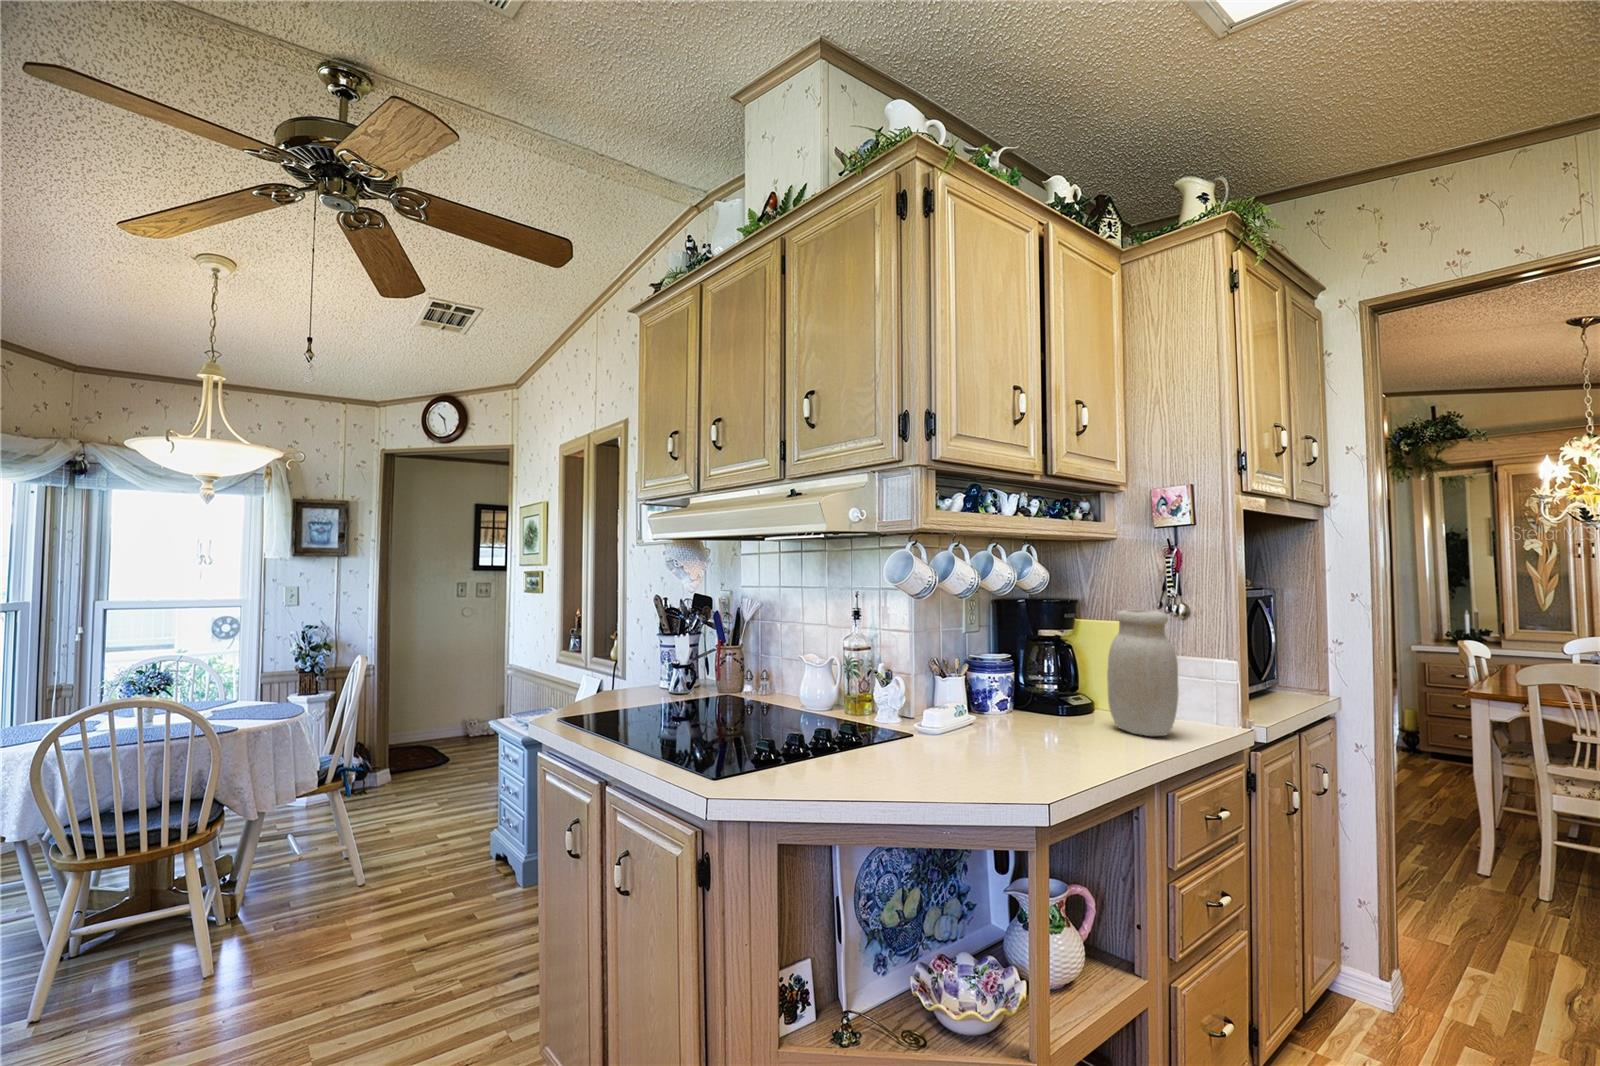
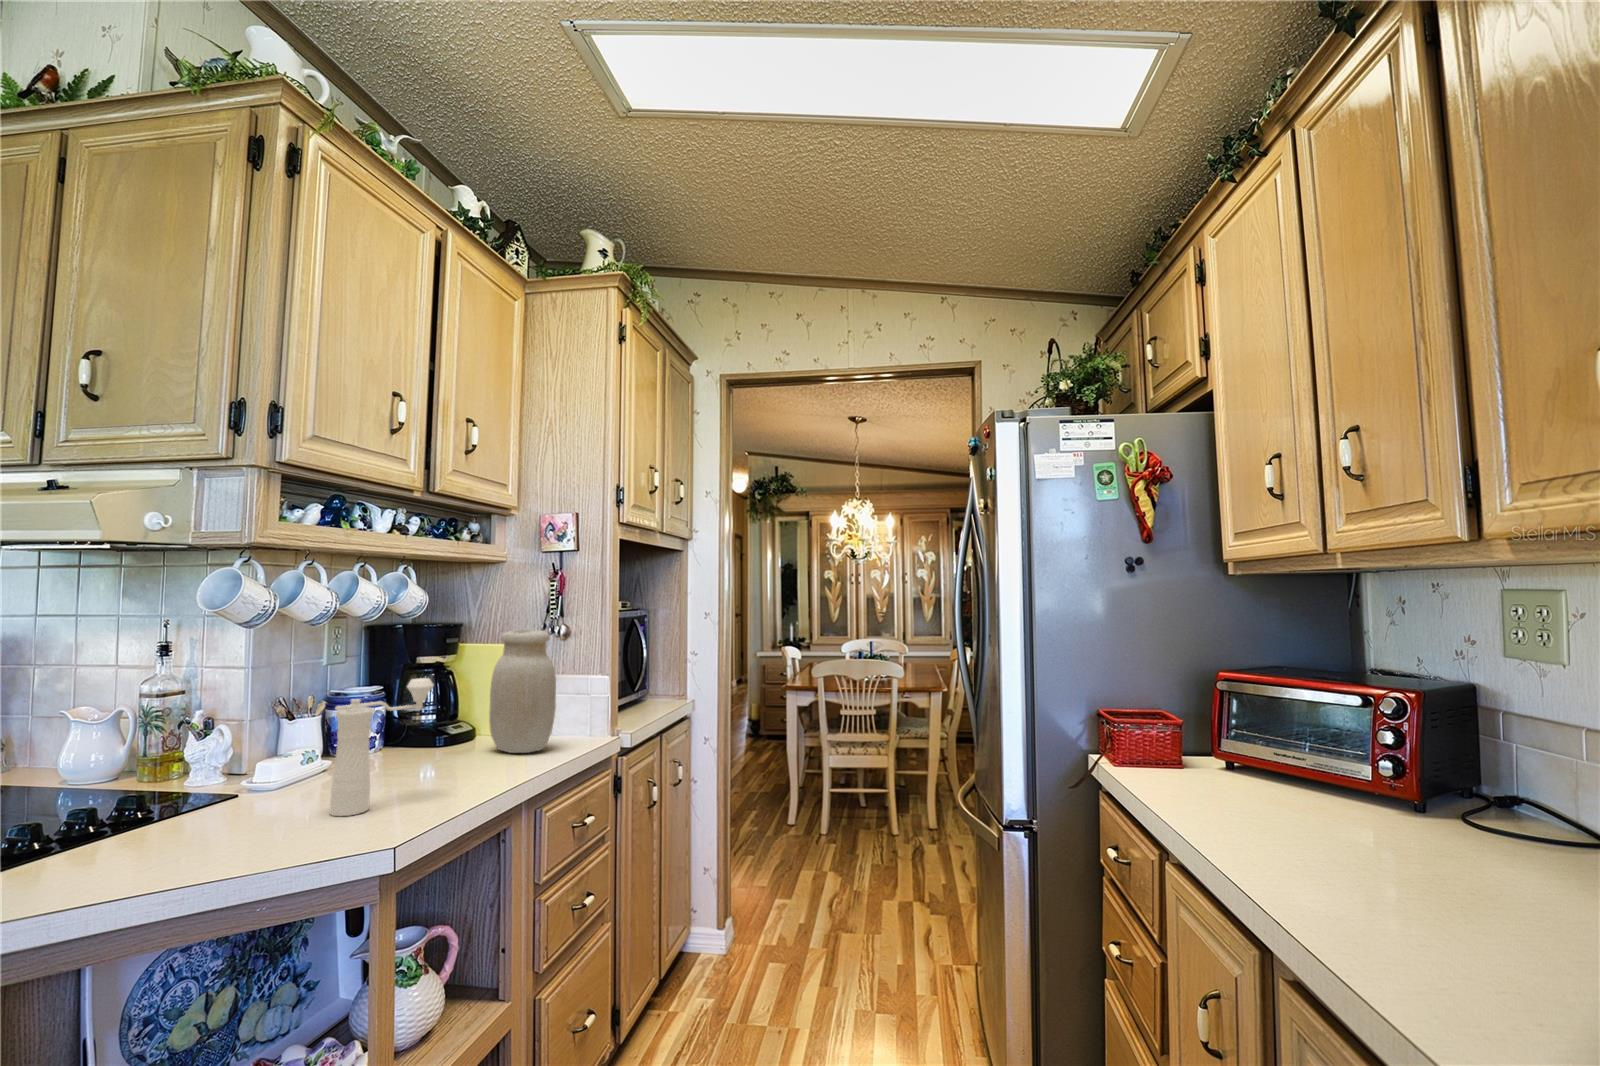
pepper mill: none [987,652,1066,769] -> present [330,678,433,816]

